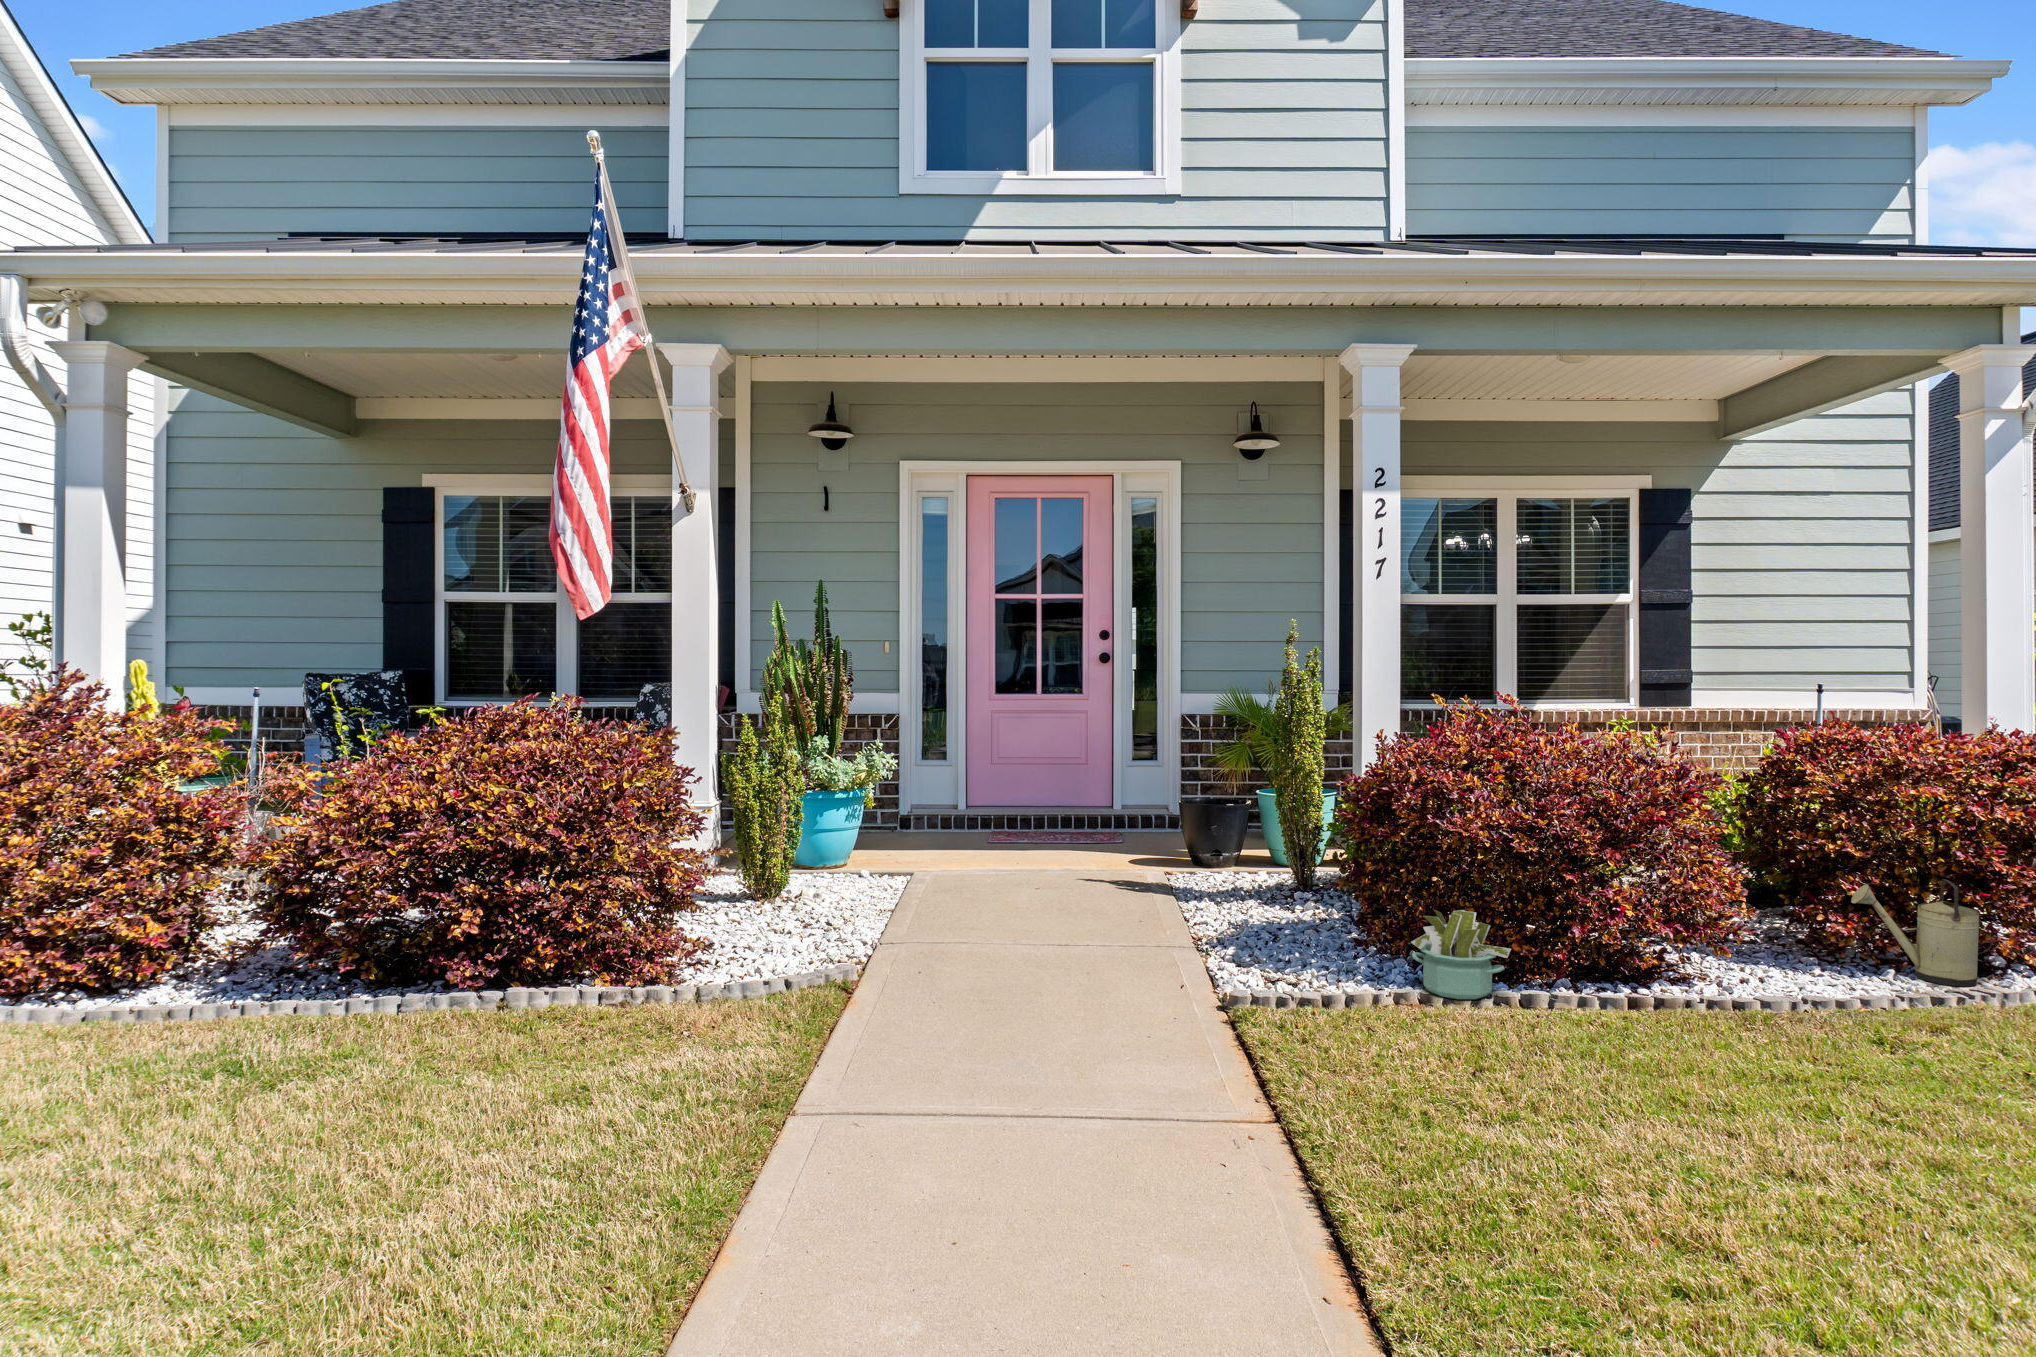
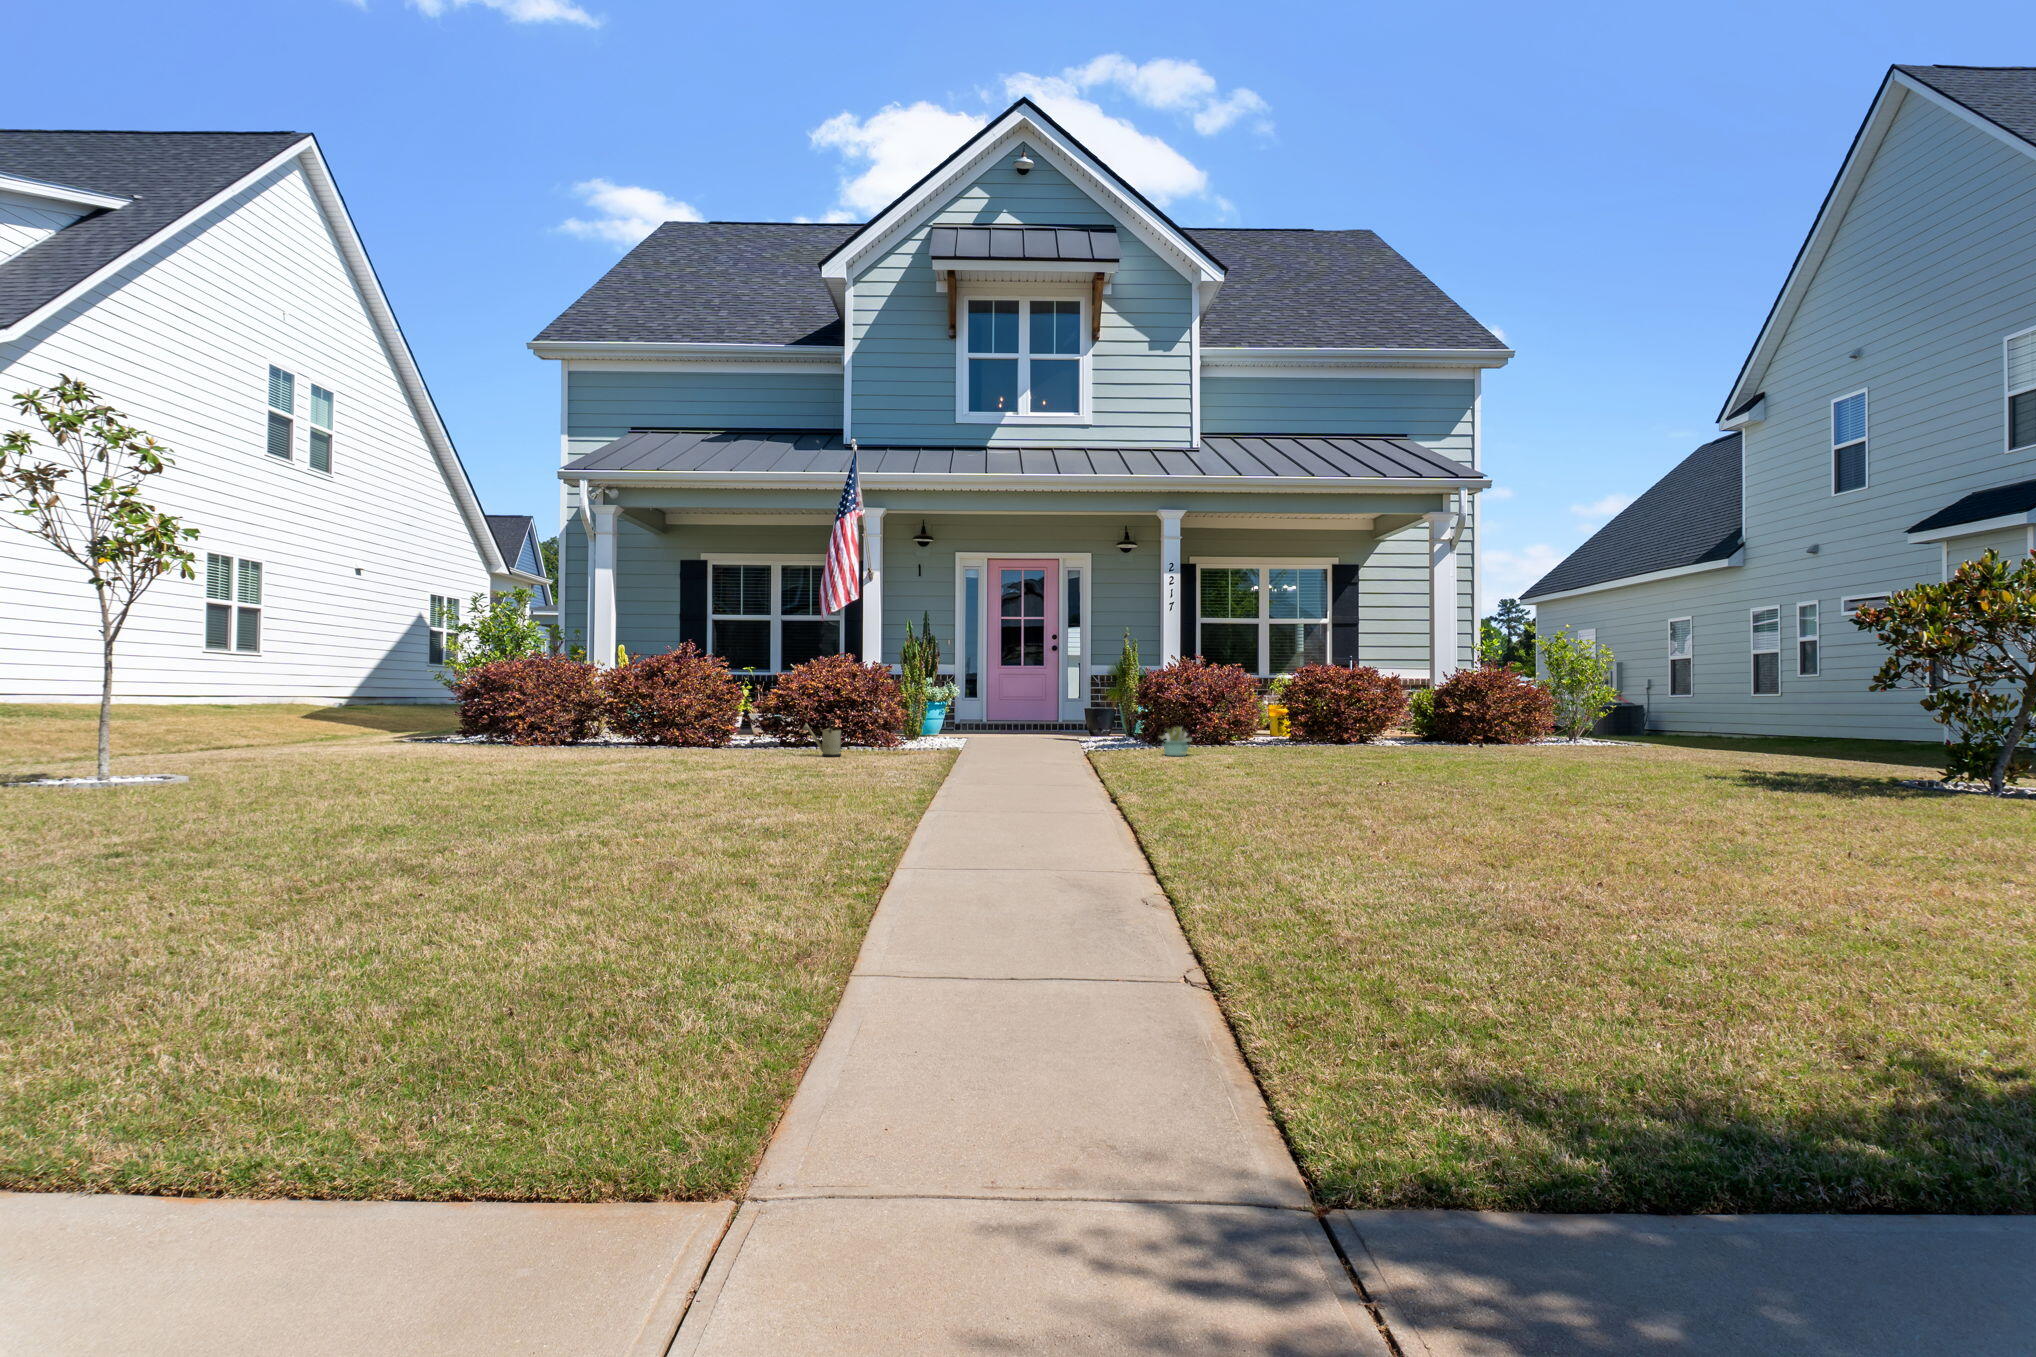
watering can: present [1851,879,1993,986] -> present [802,720,842,757]

